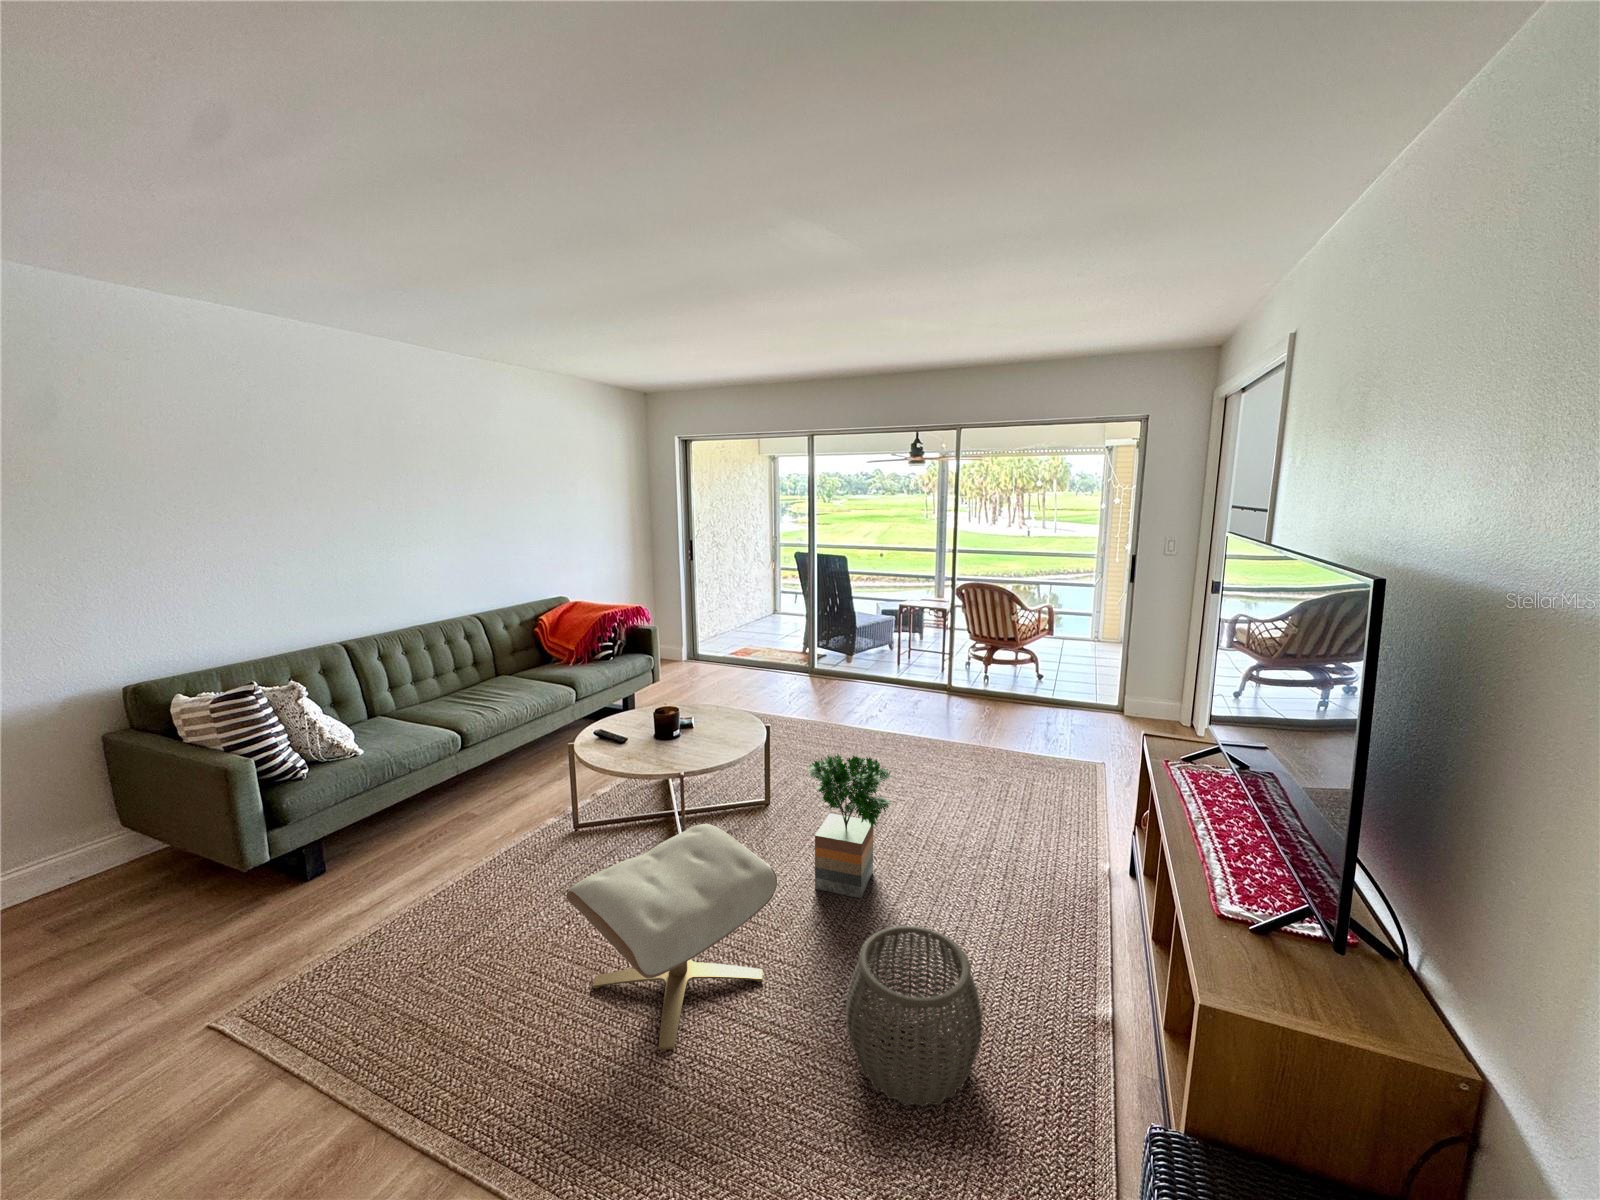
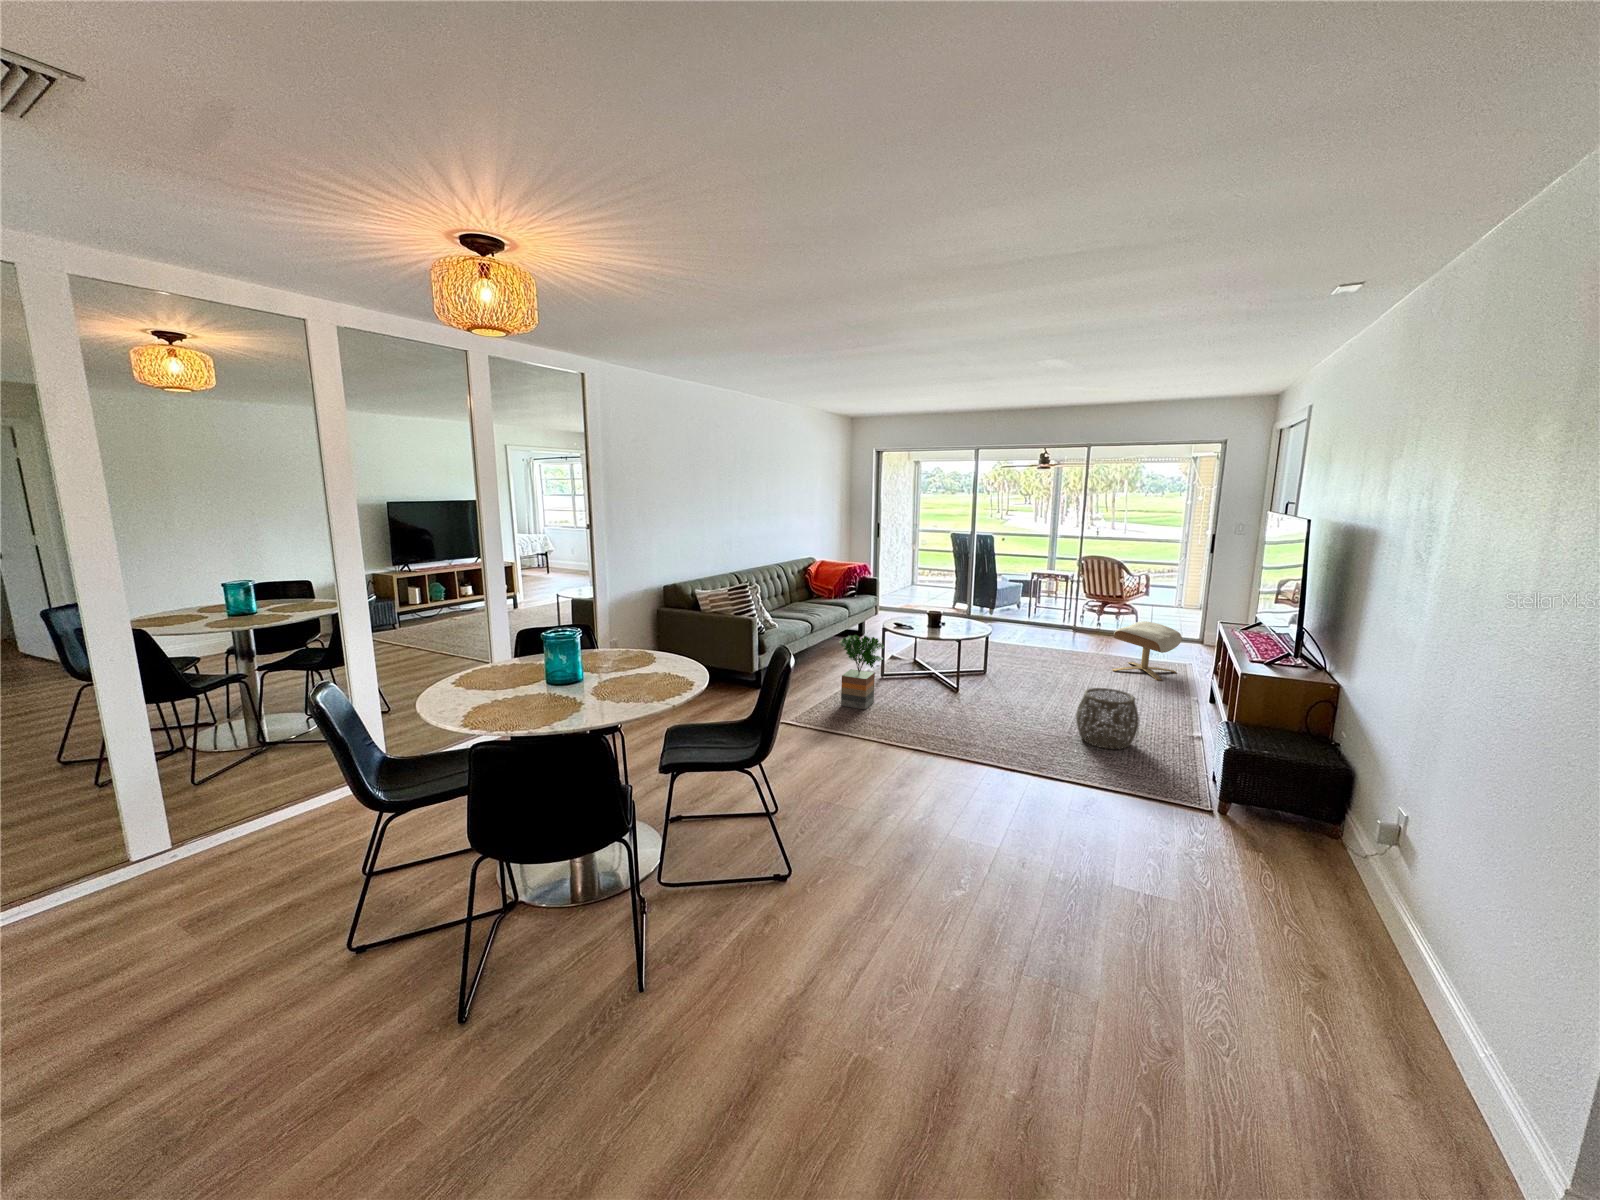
potted tree: present [808,754,891,898] -> present [840,635,884,709]
ottoman: present [566,824,777,1050] -> present [1112,621,1182,680]

